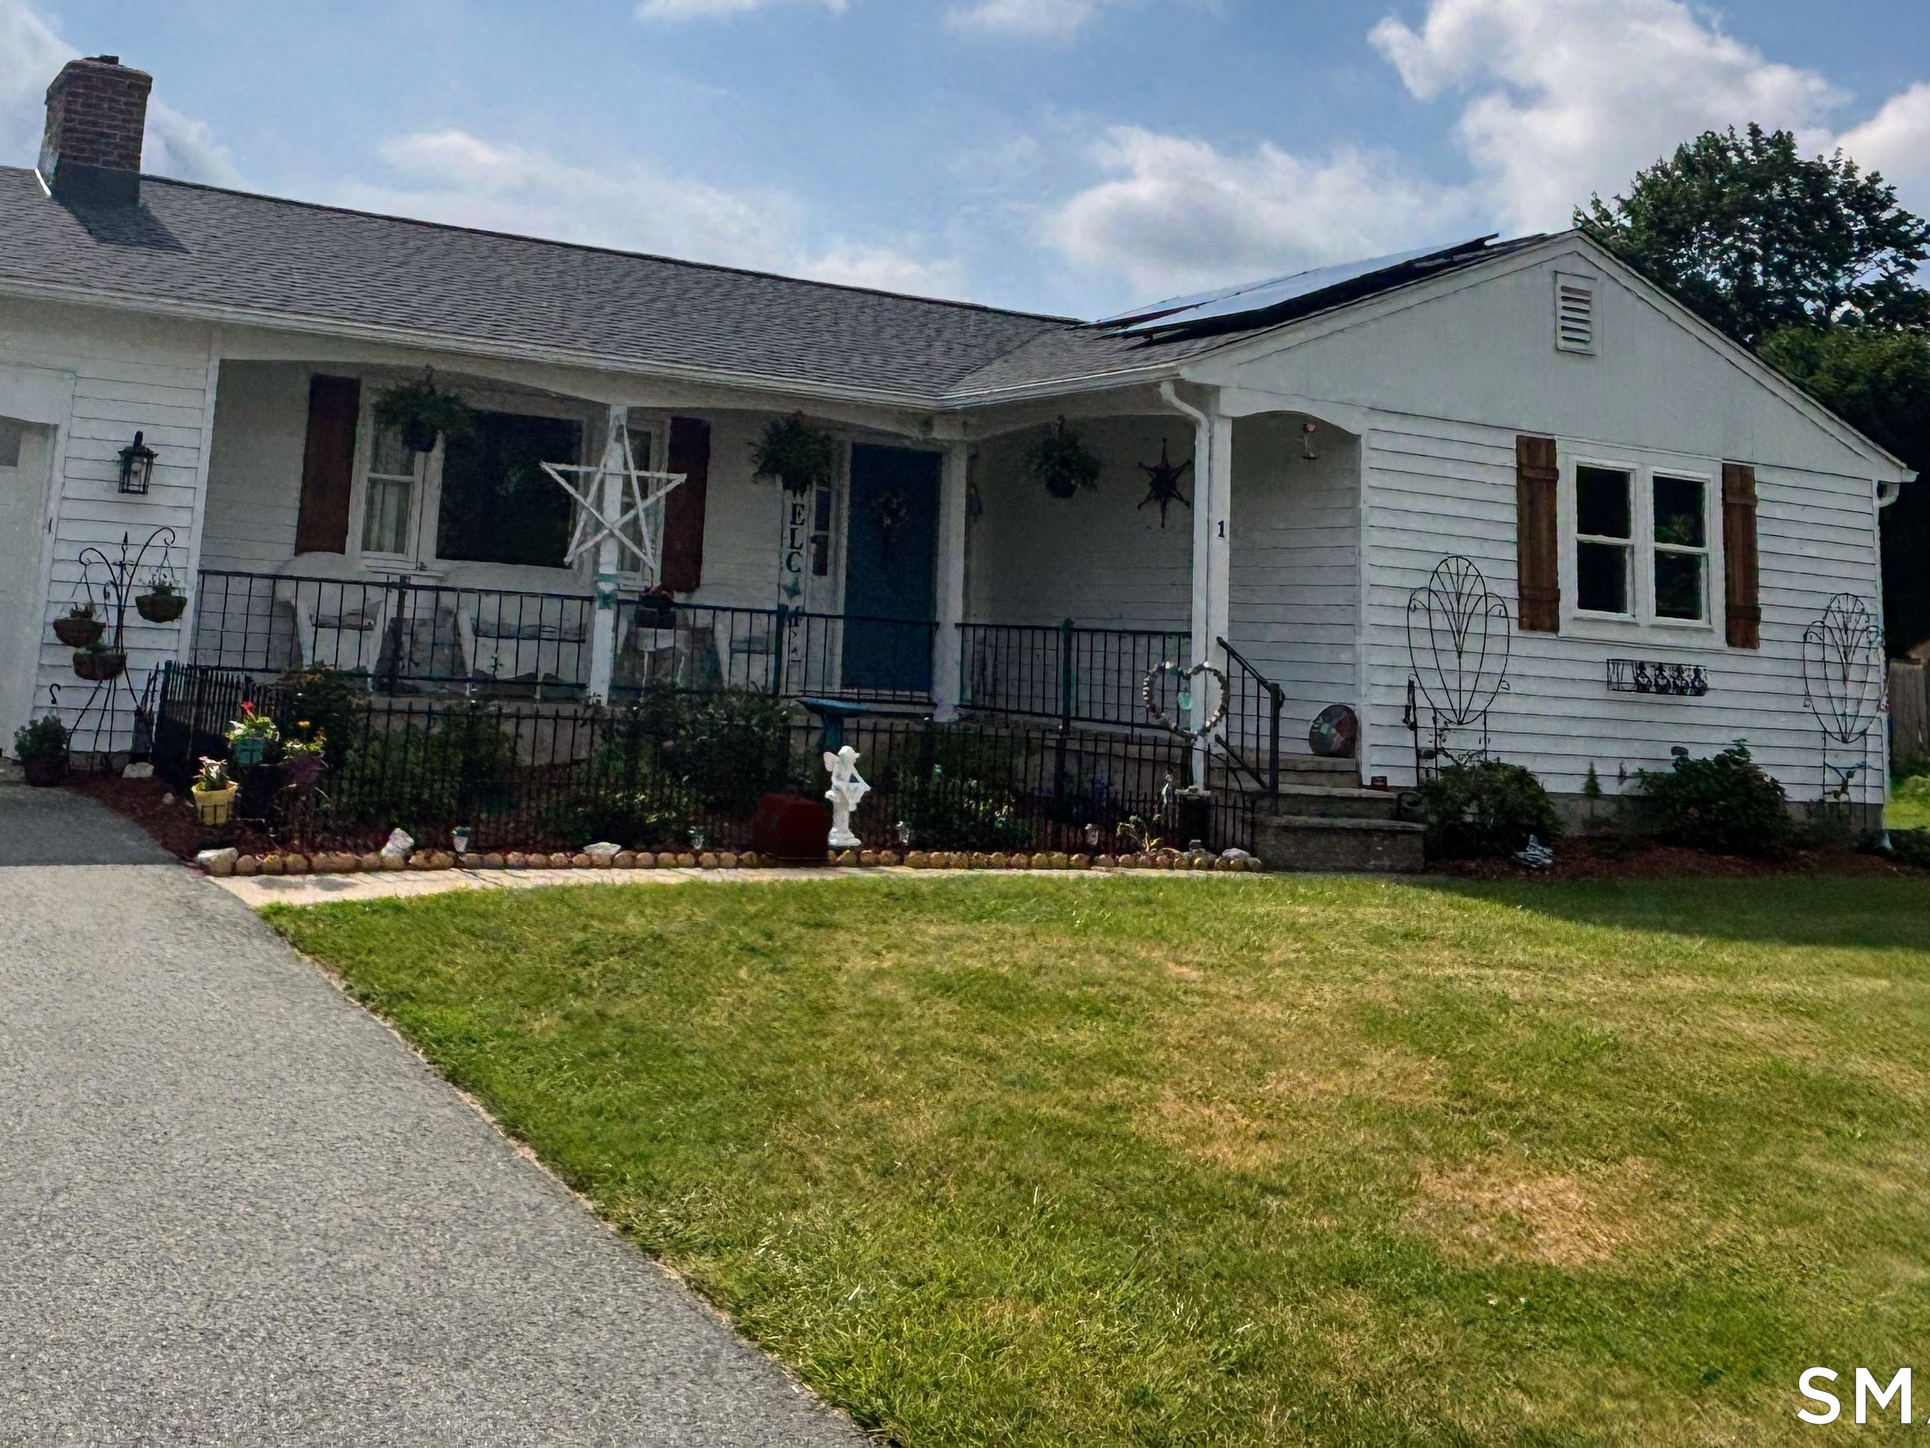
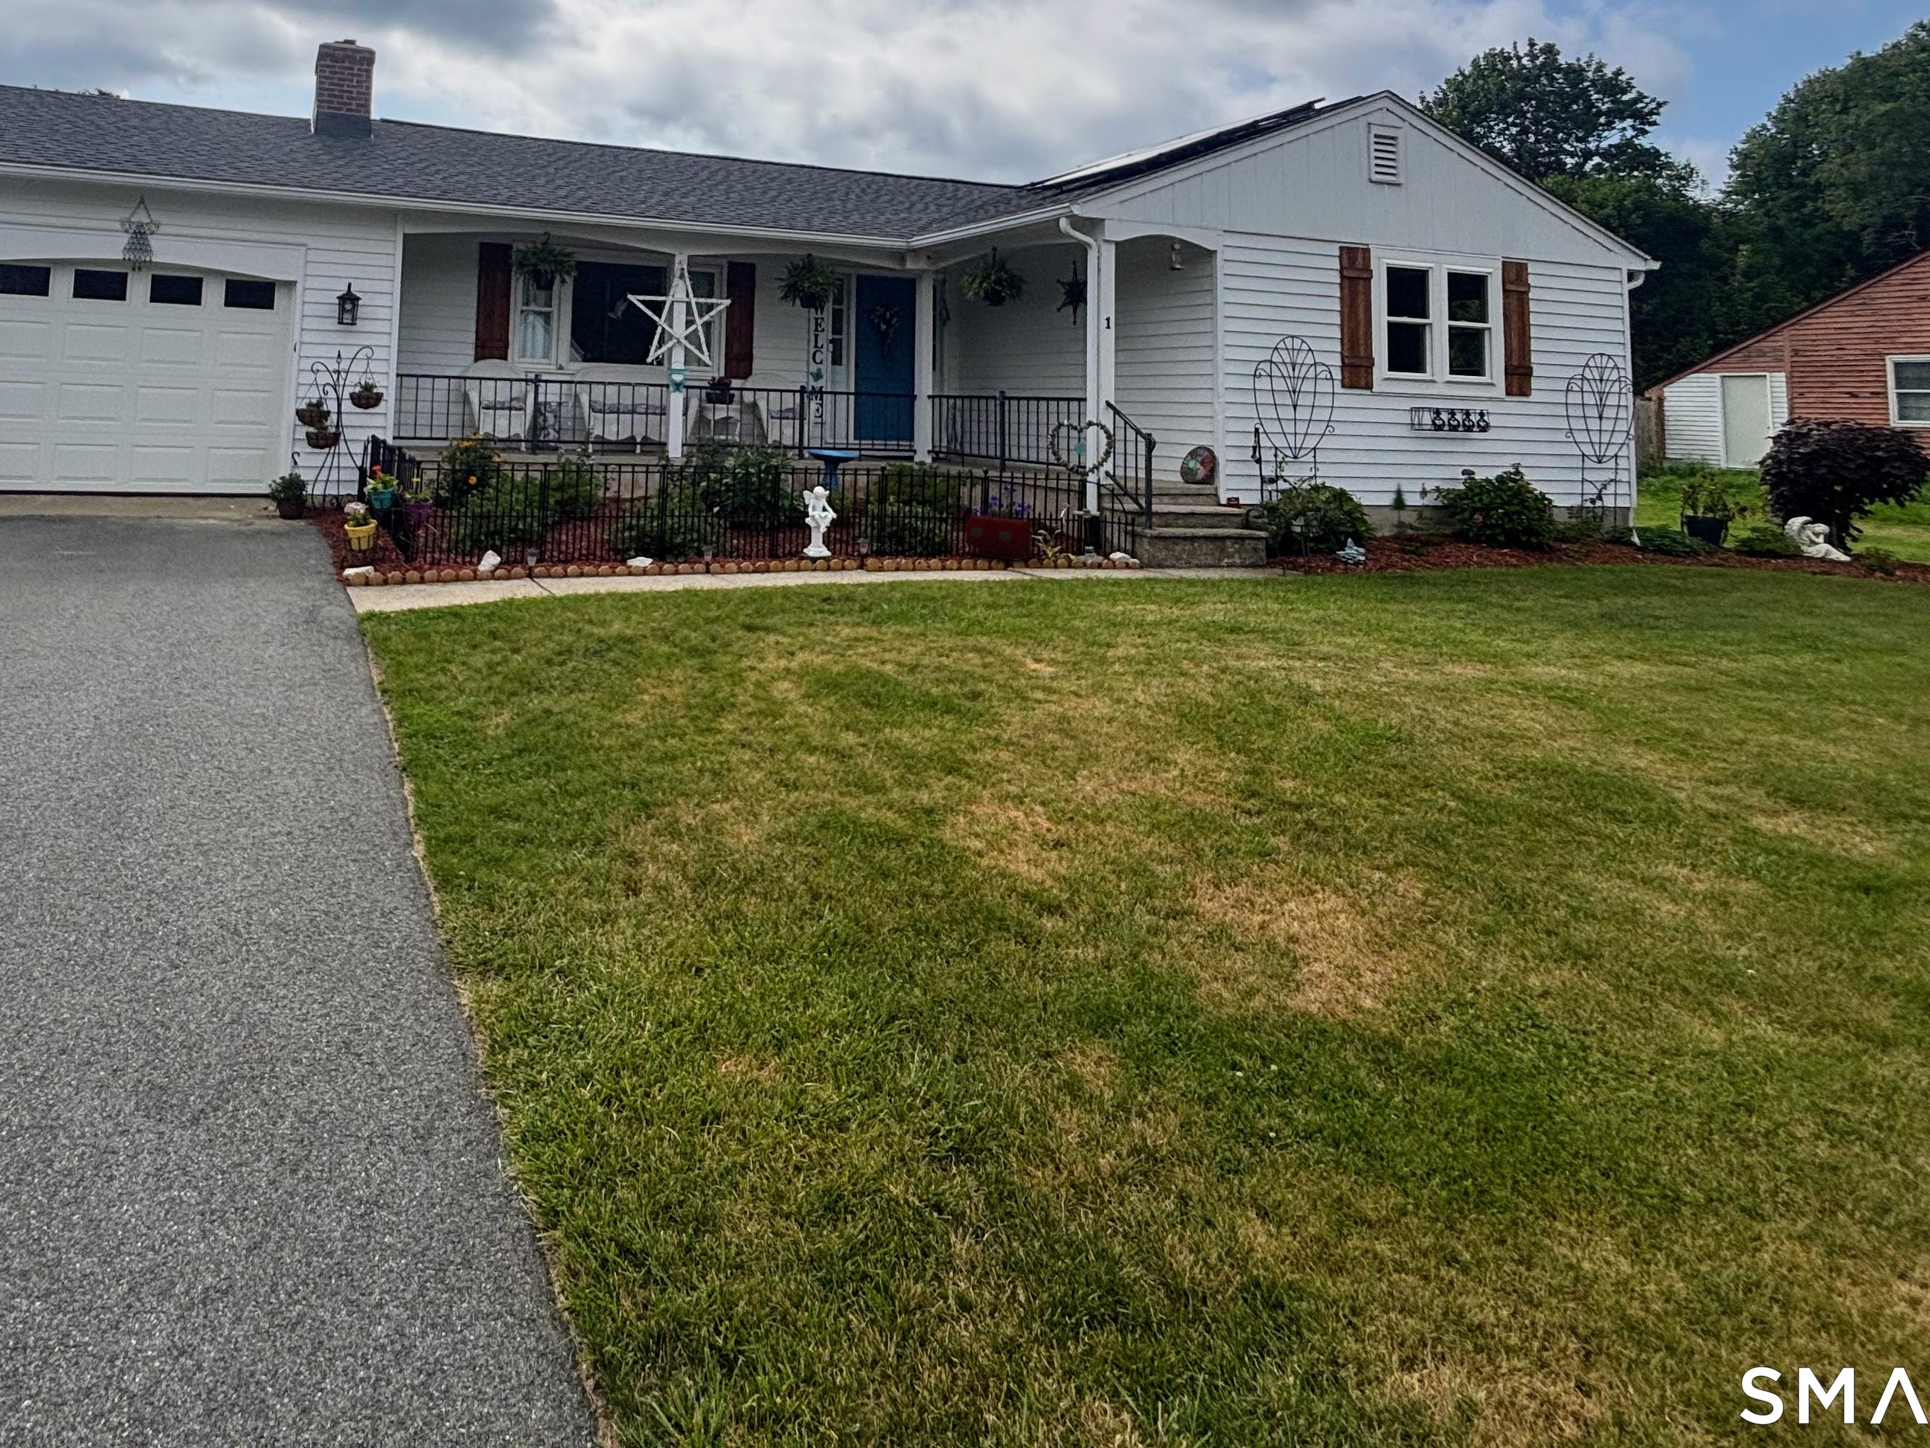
toolbox: present [752,785,830,860] -> present [965,510,1032,561]

